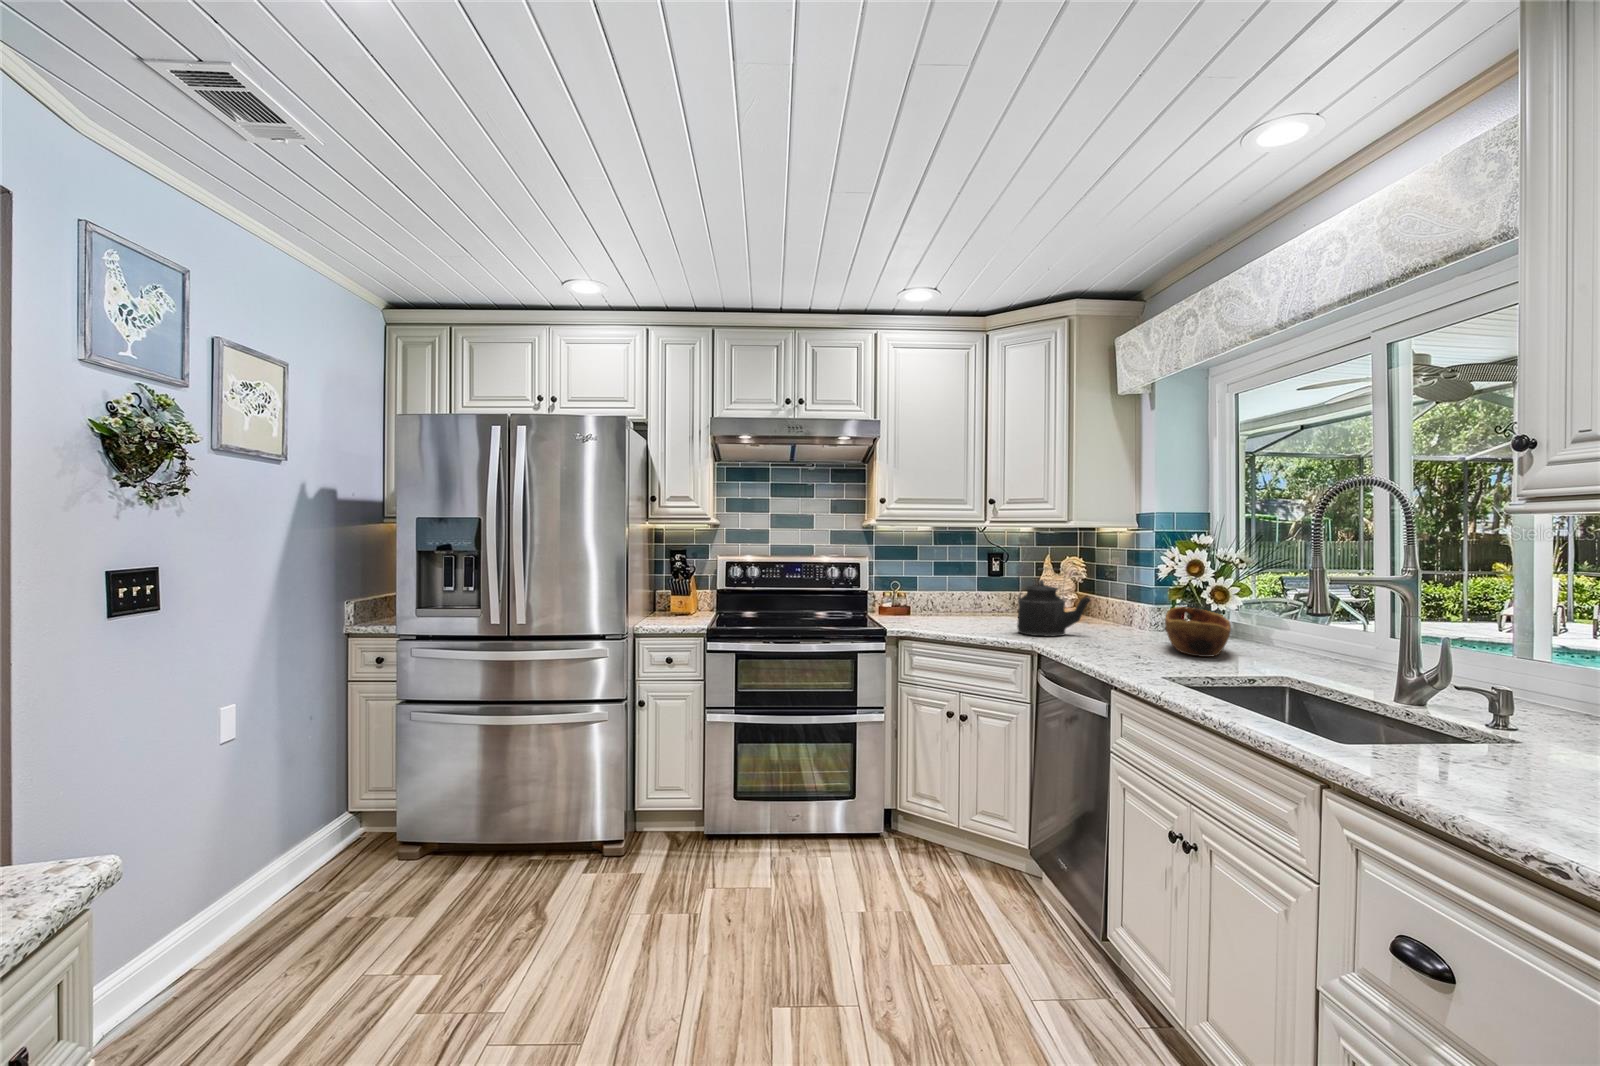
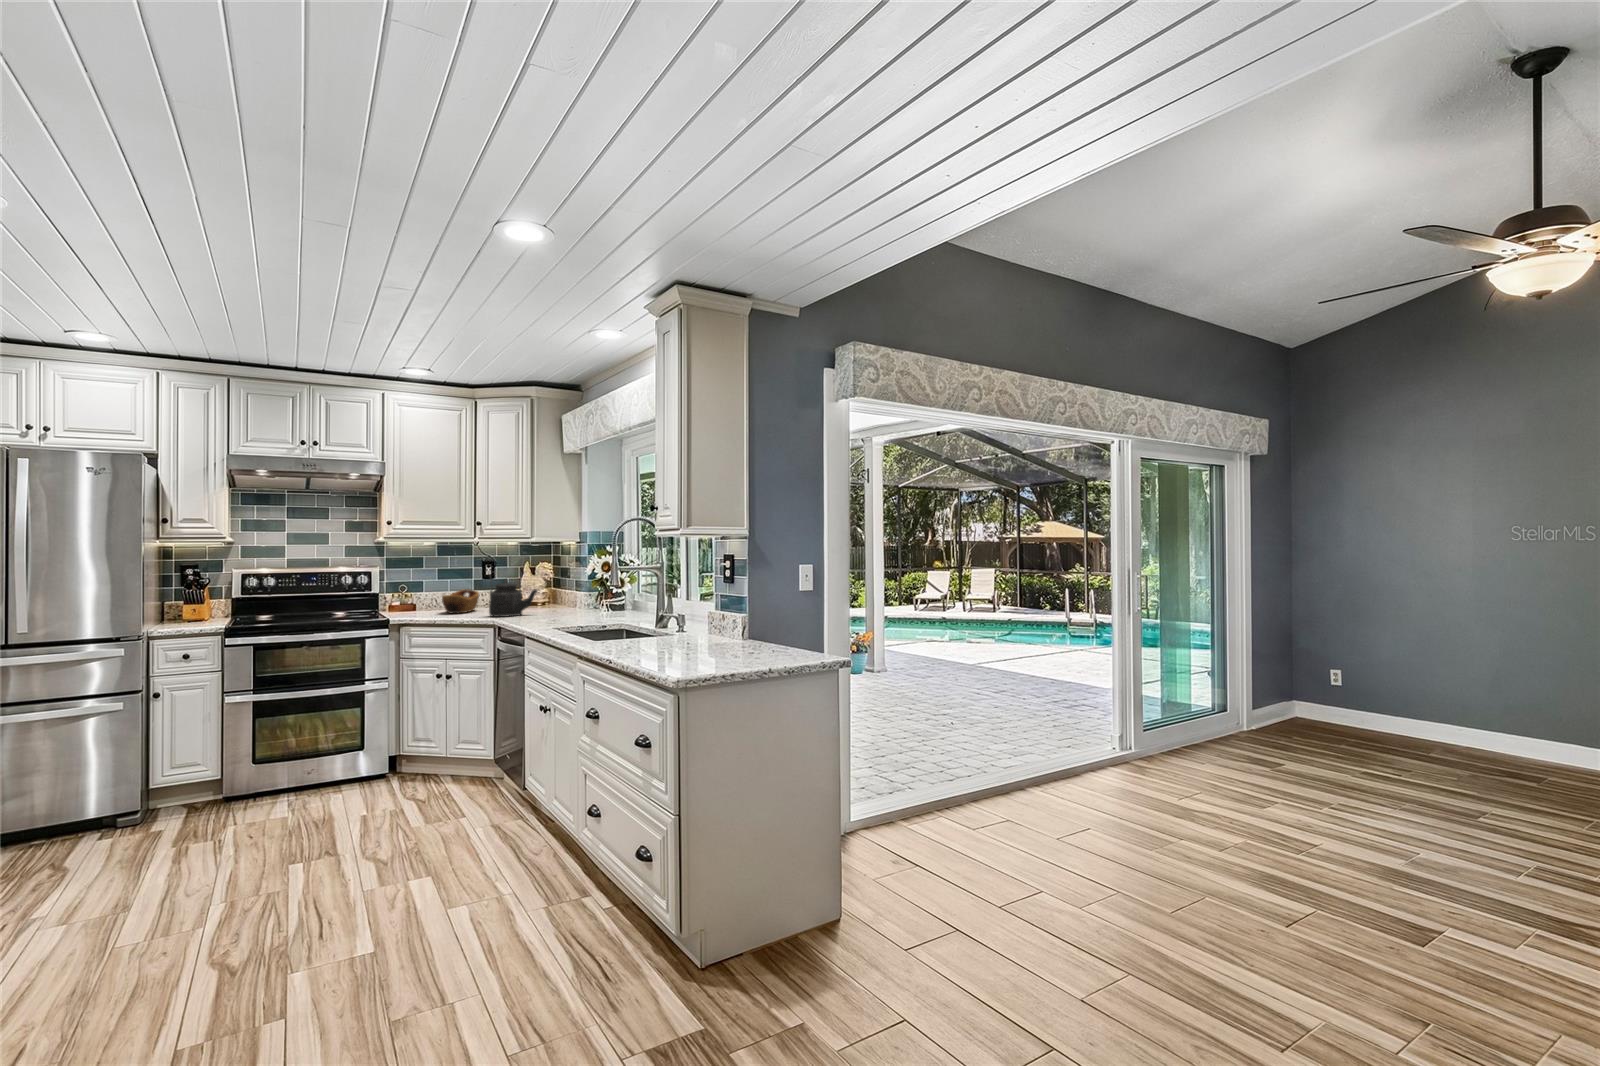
wooden bowl: present [1165,607,1231,657] -> present [442,590,479,613]

